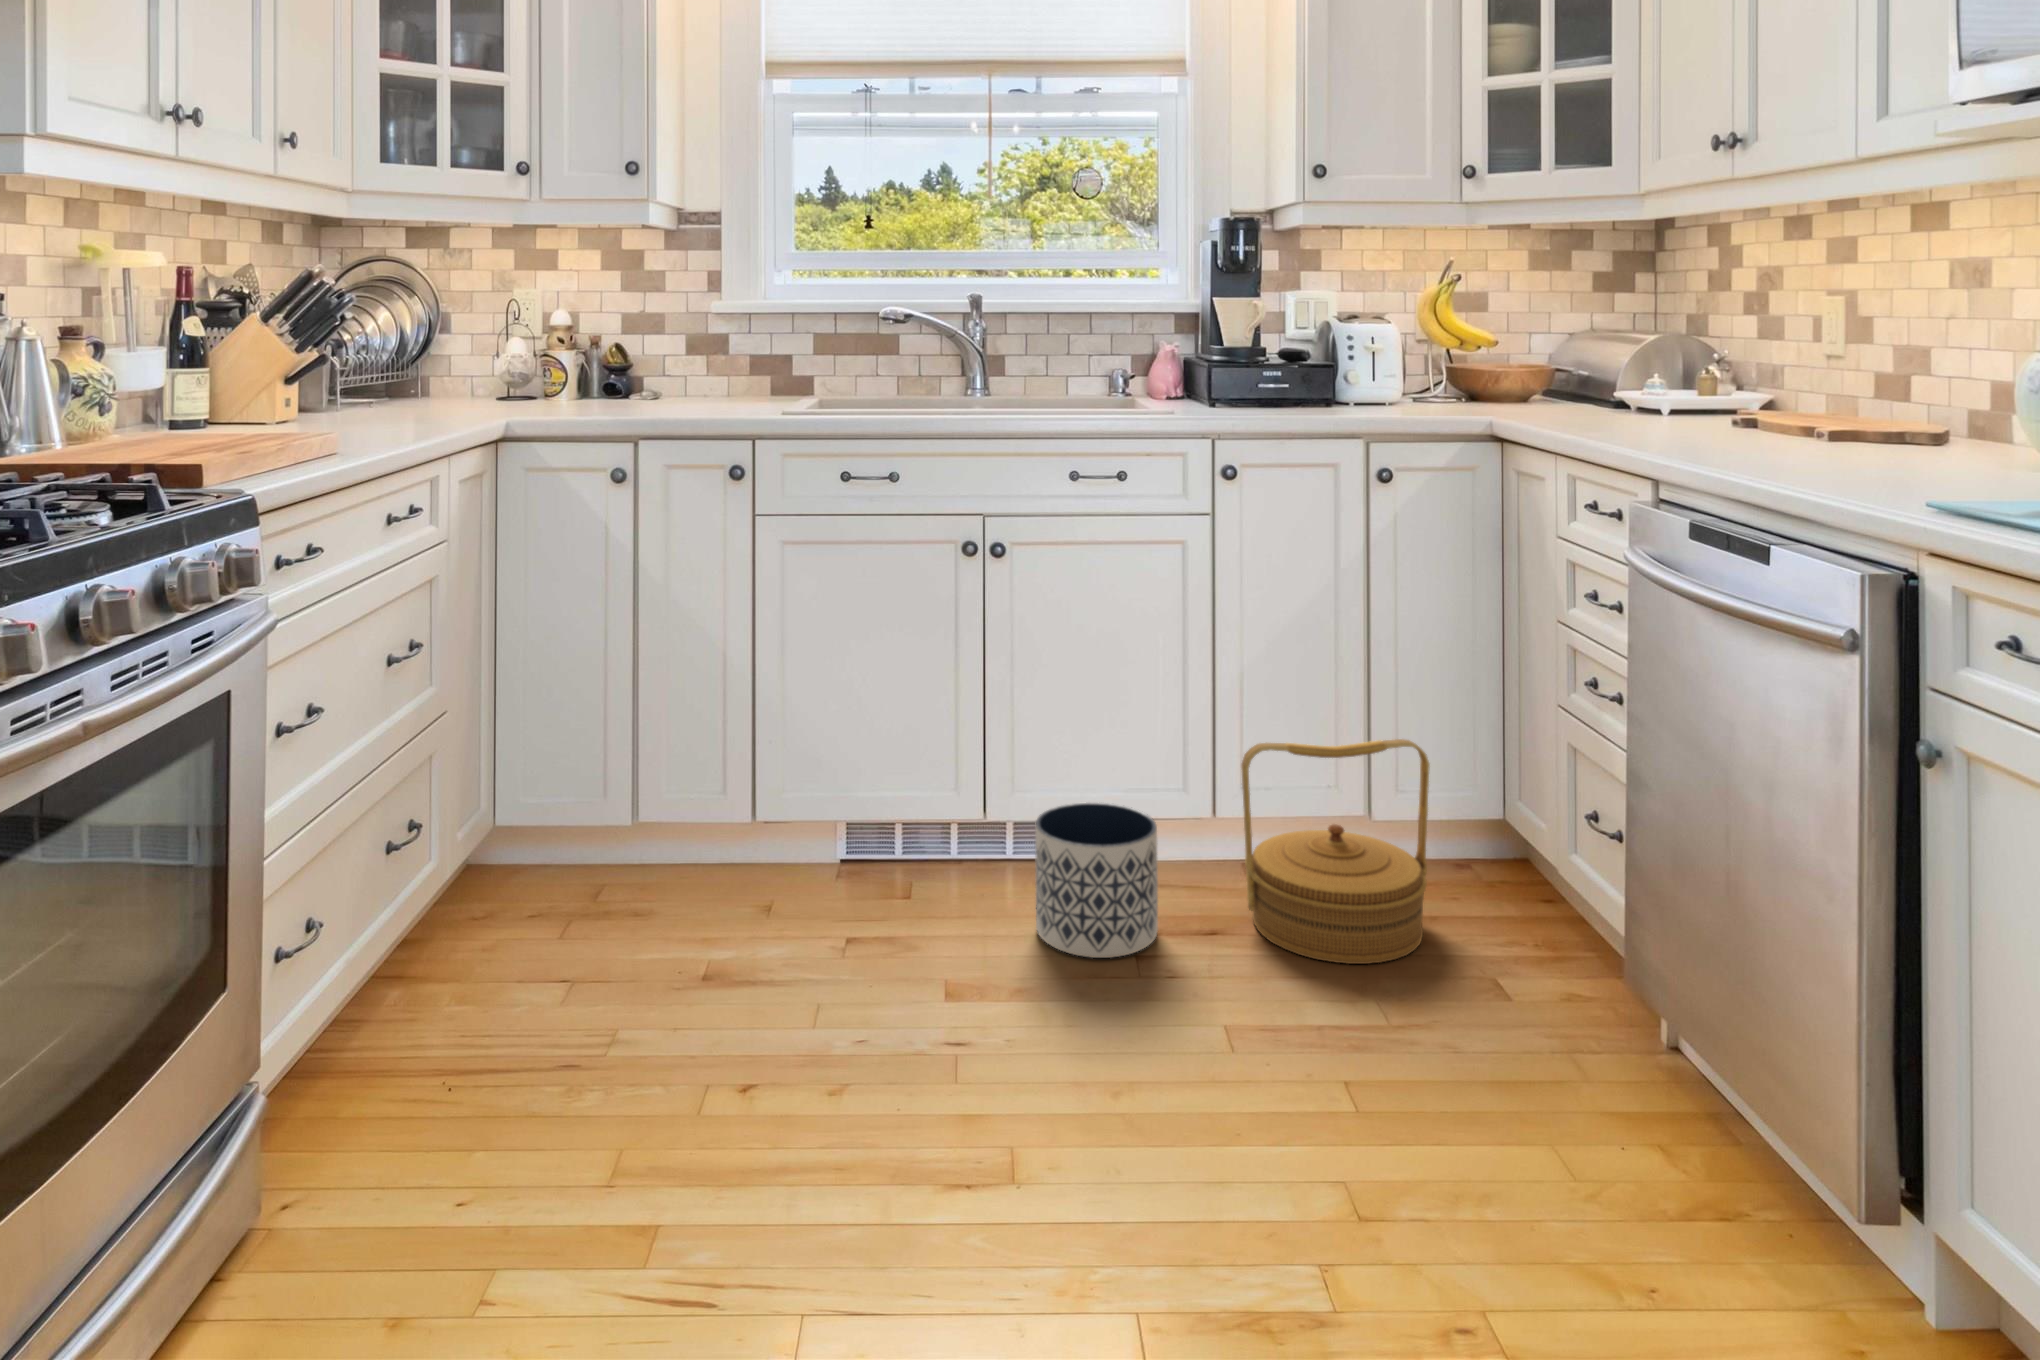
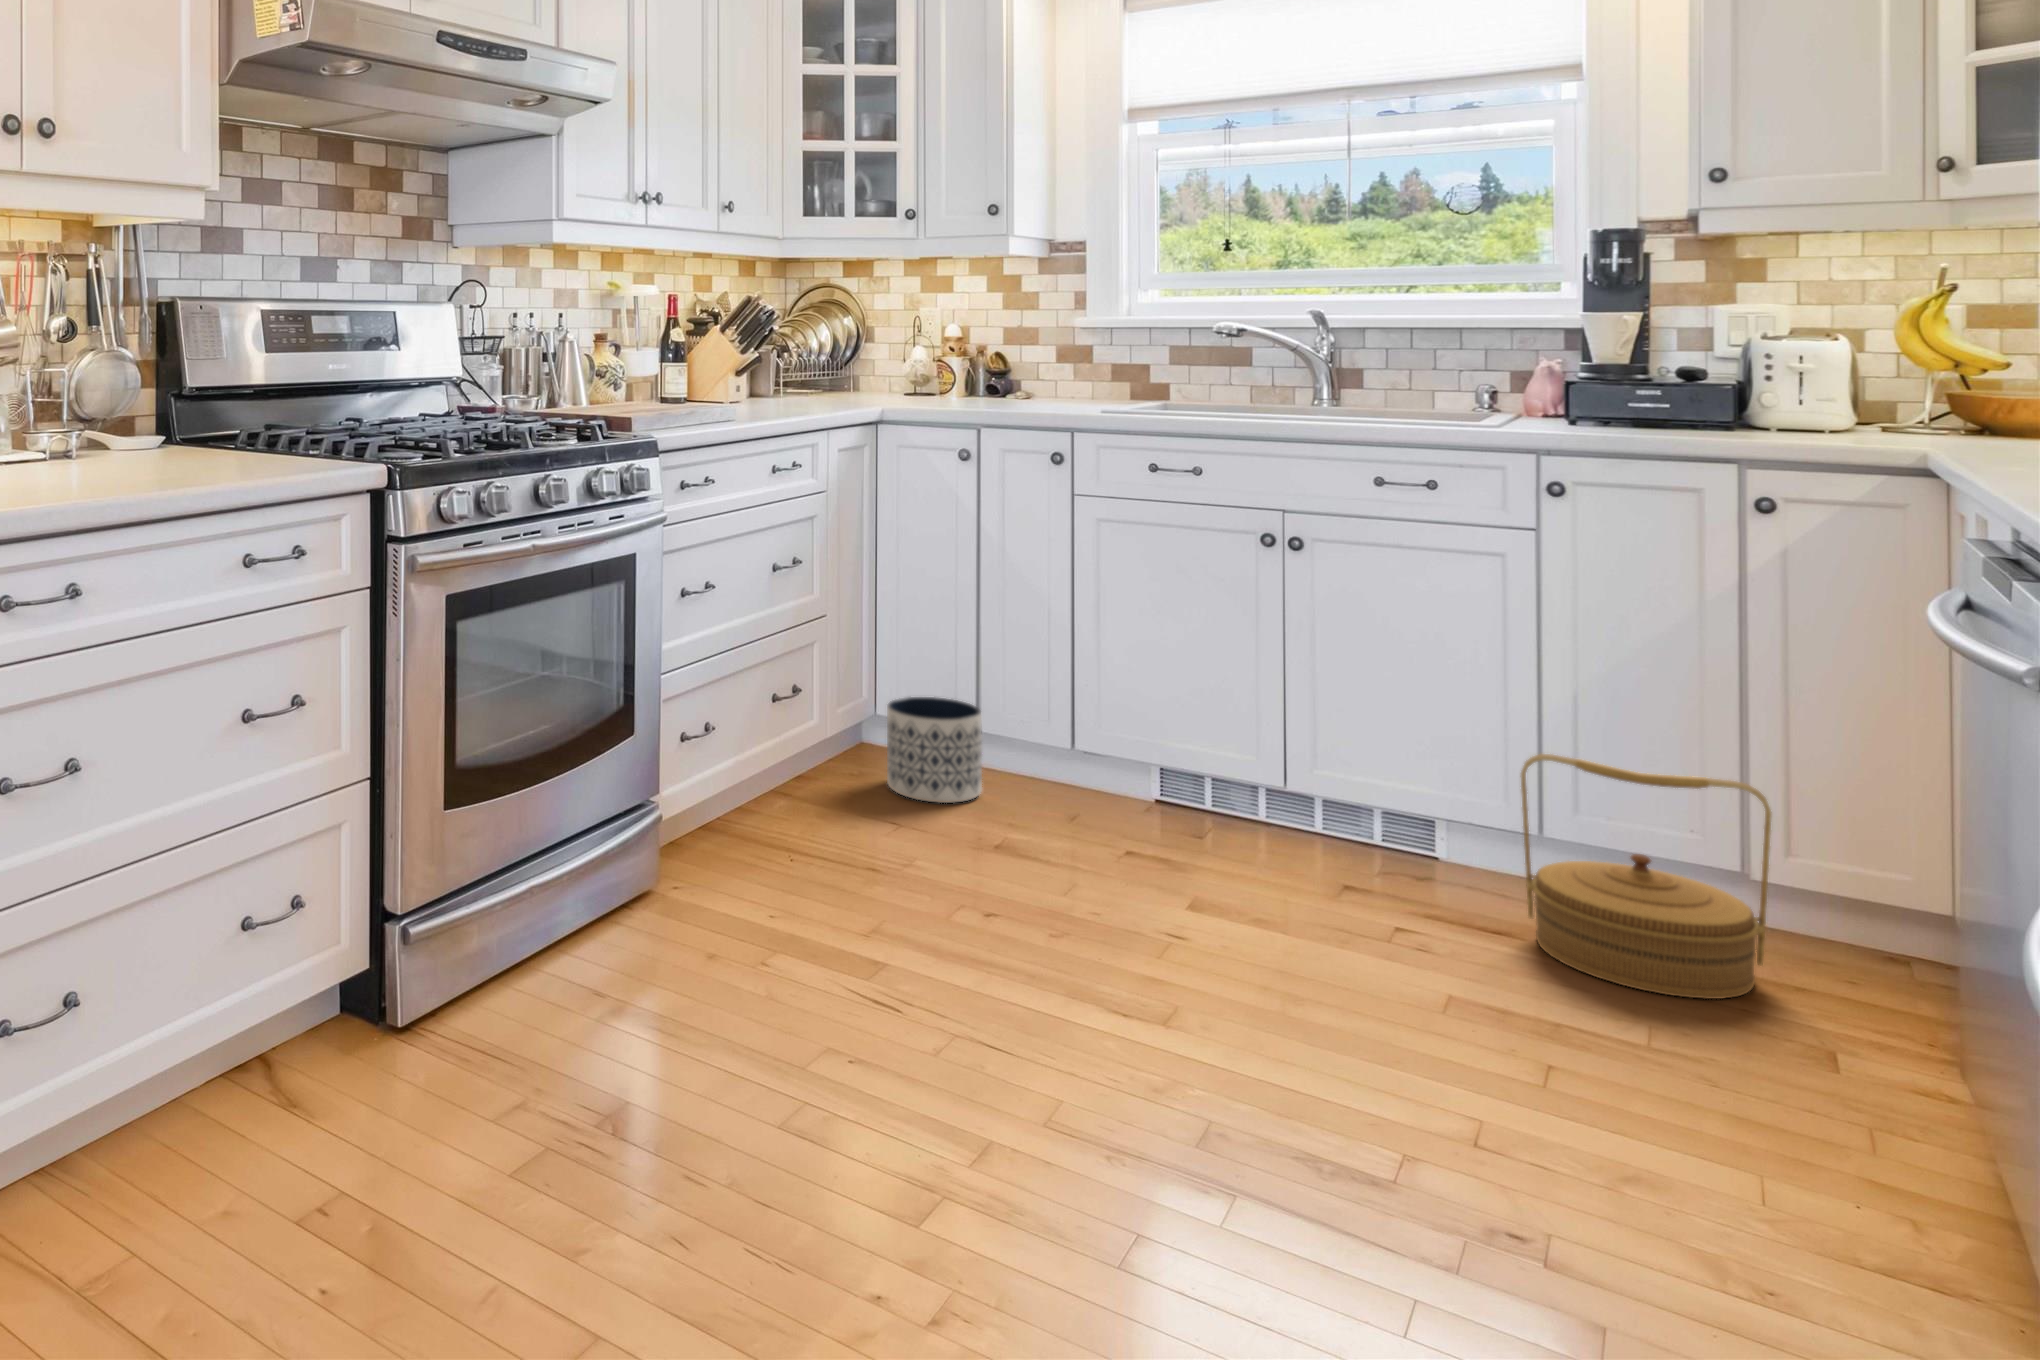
planter: present [1035,802,1158,958] -> present [887,697,982,803]

